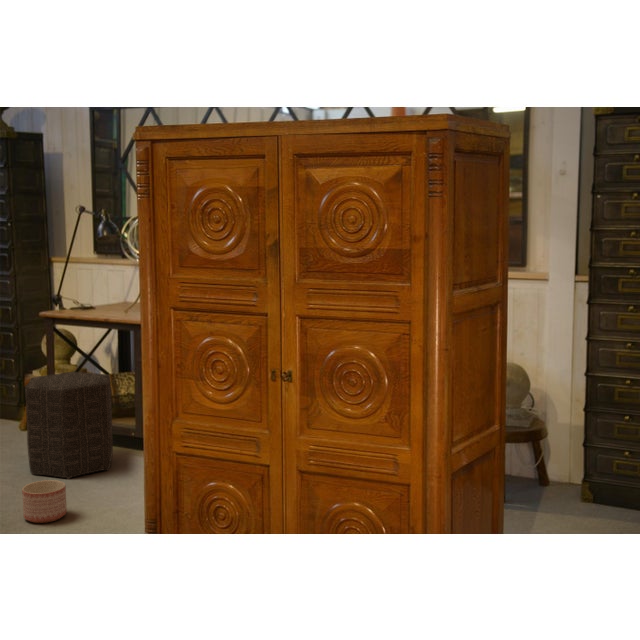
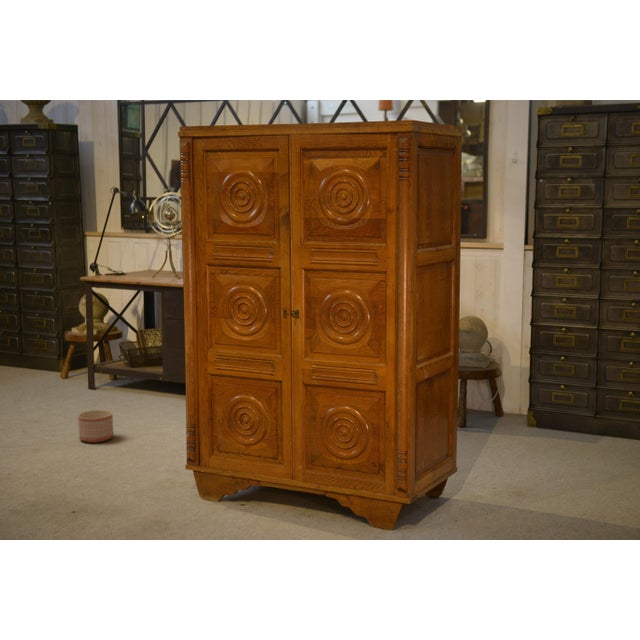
ottoman: present [25,372,113,479] -> none [73,327,144,413]

